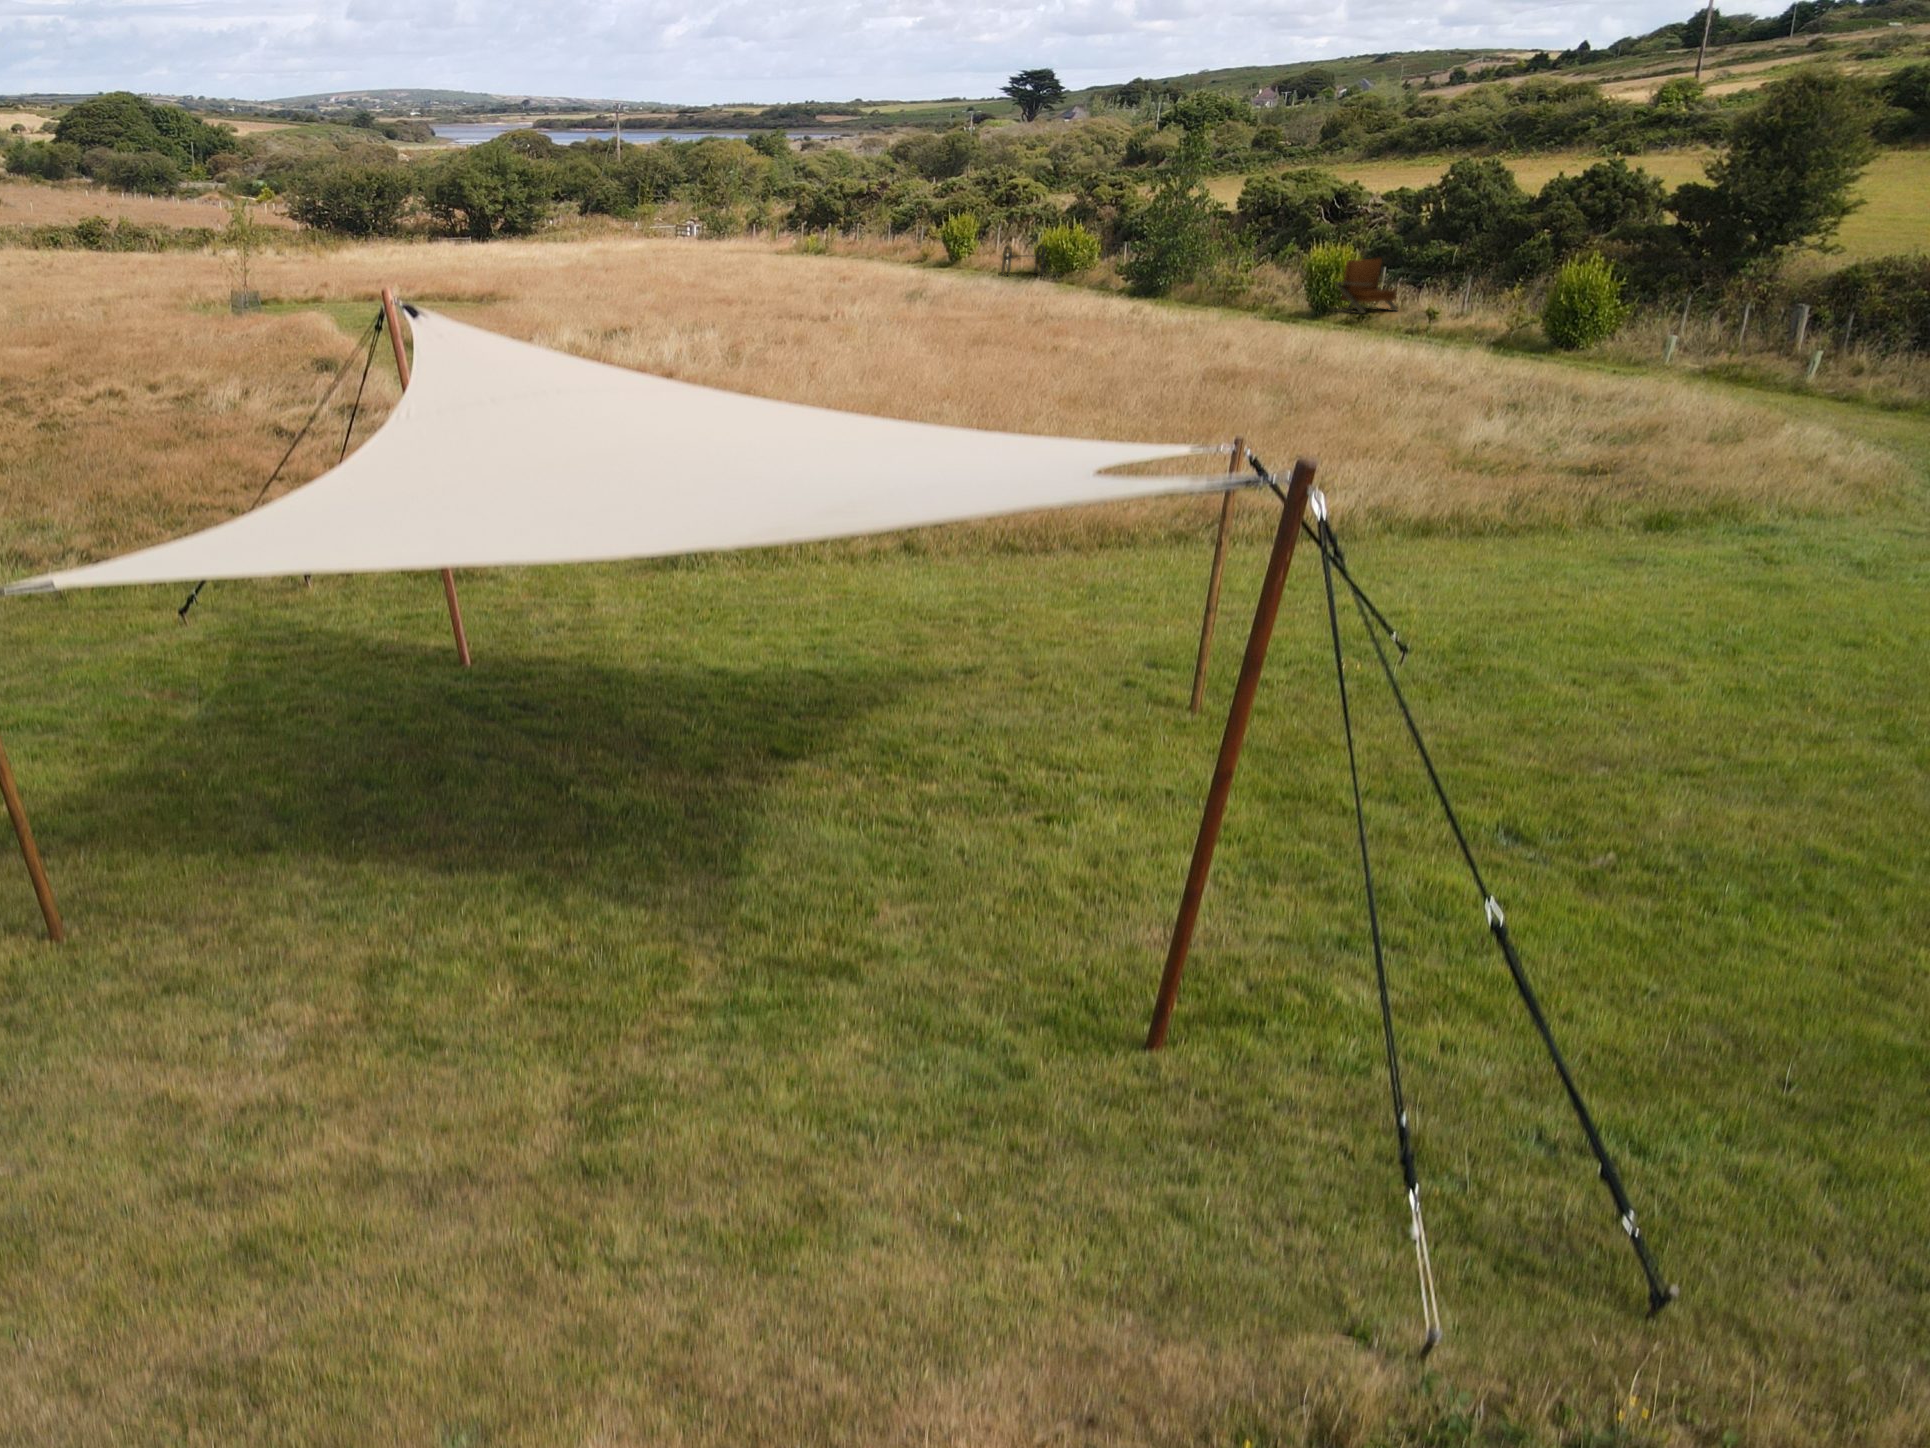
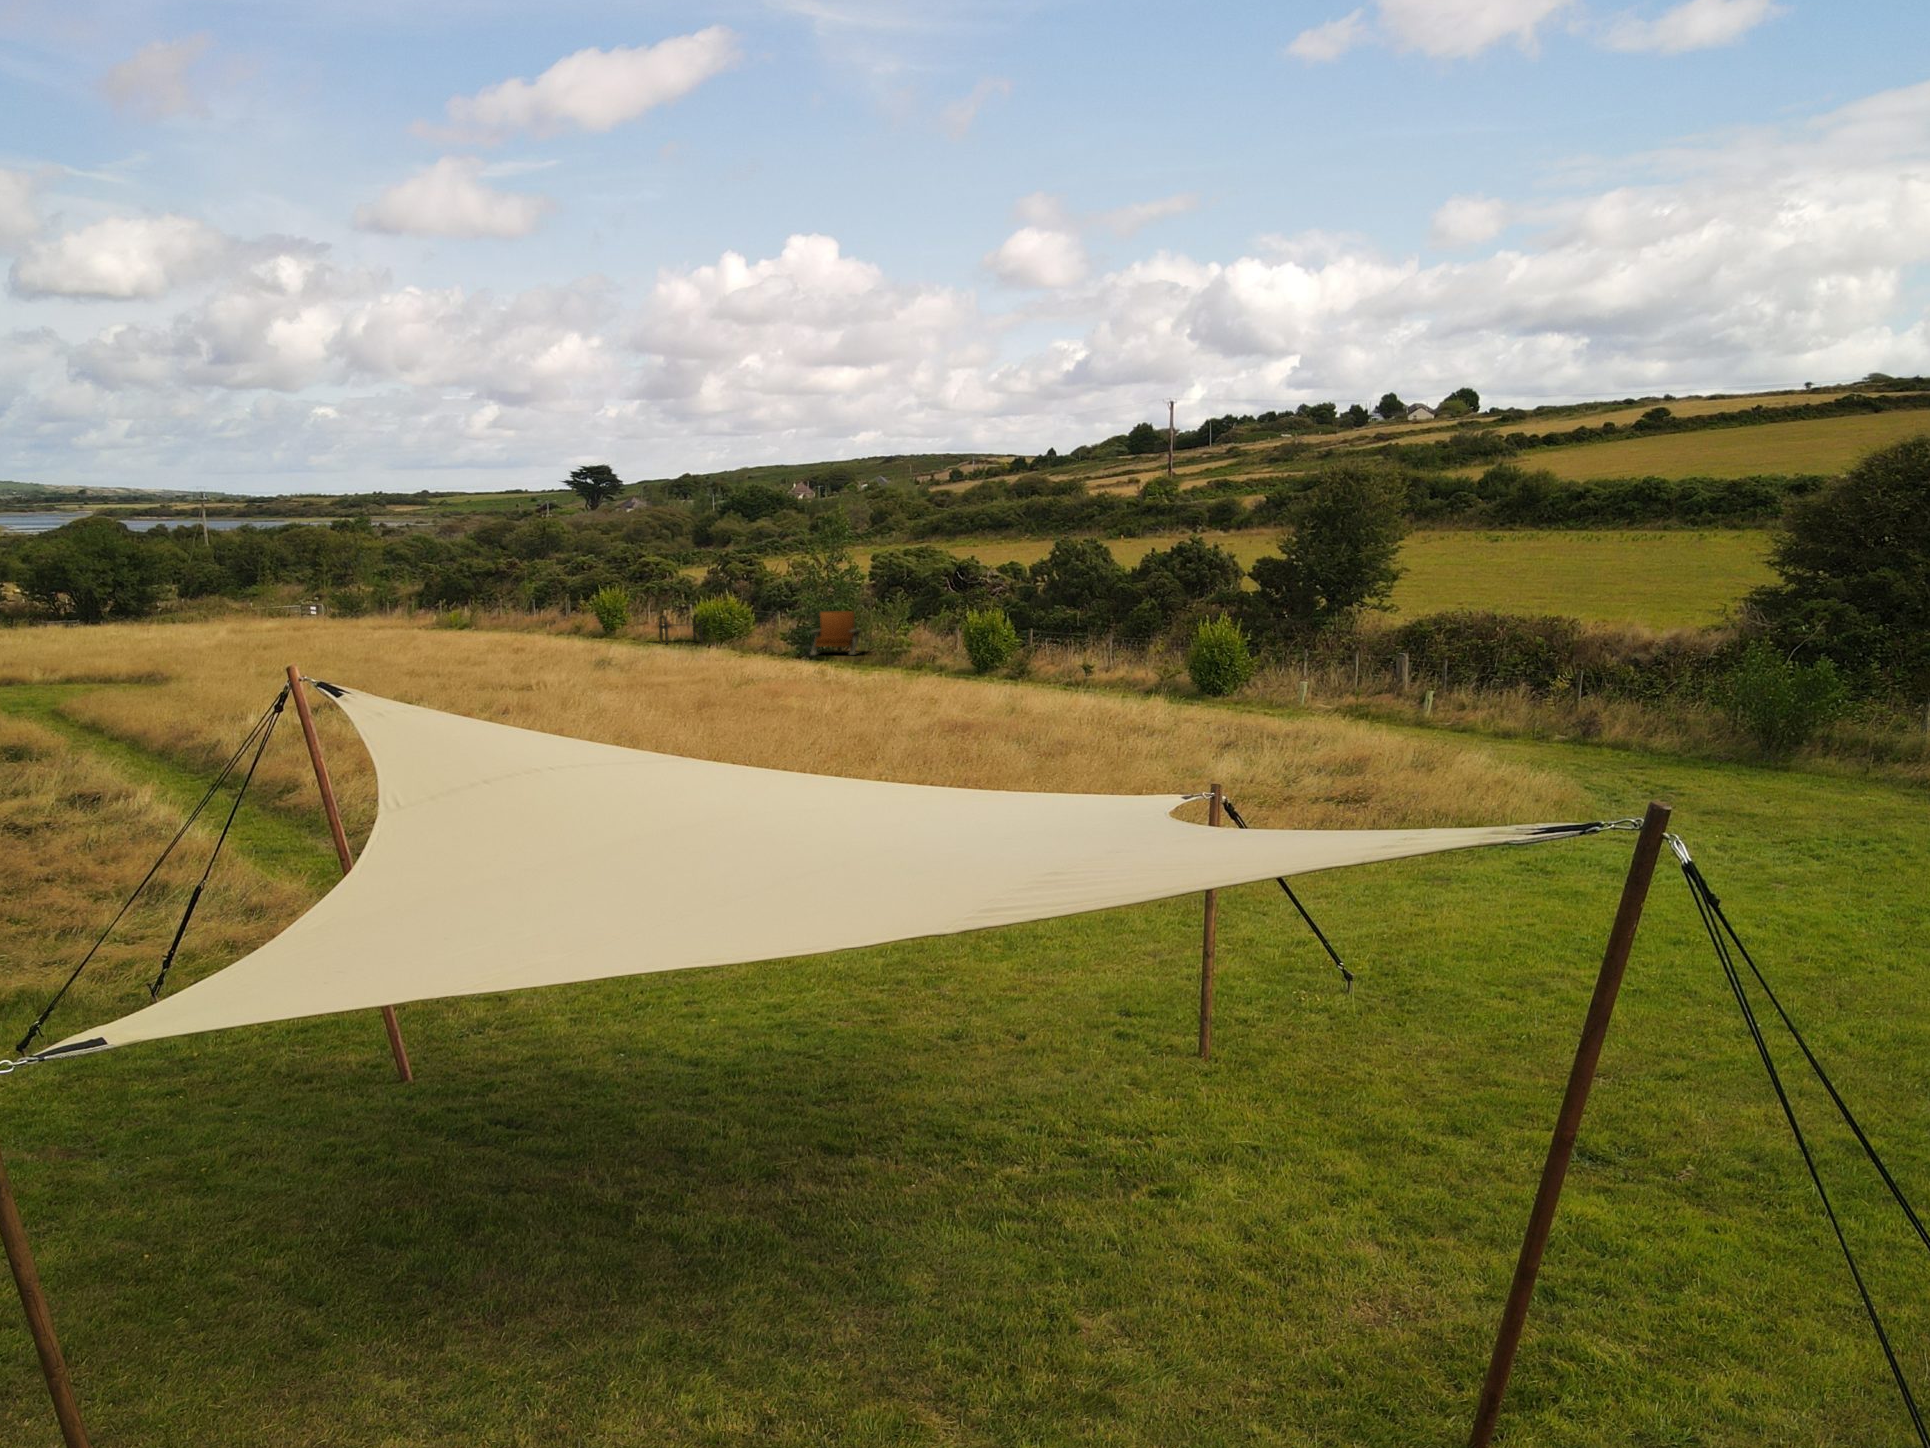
lounge chair: present [1335,258,1398,313] -> present [810,611,861,655]

